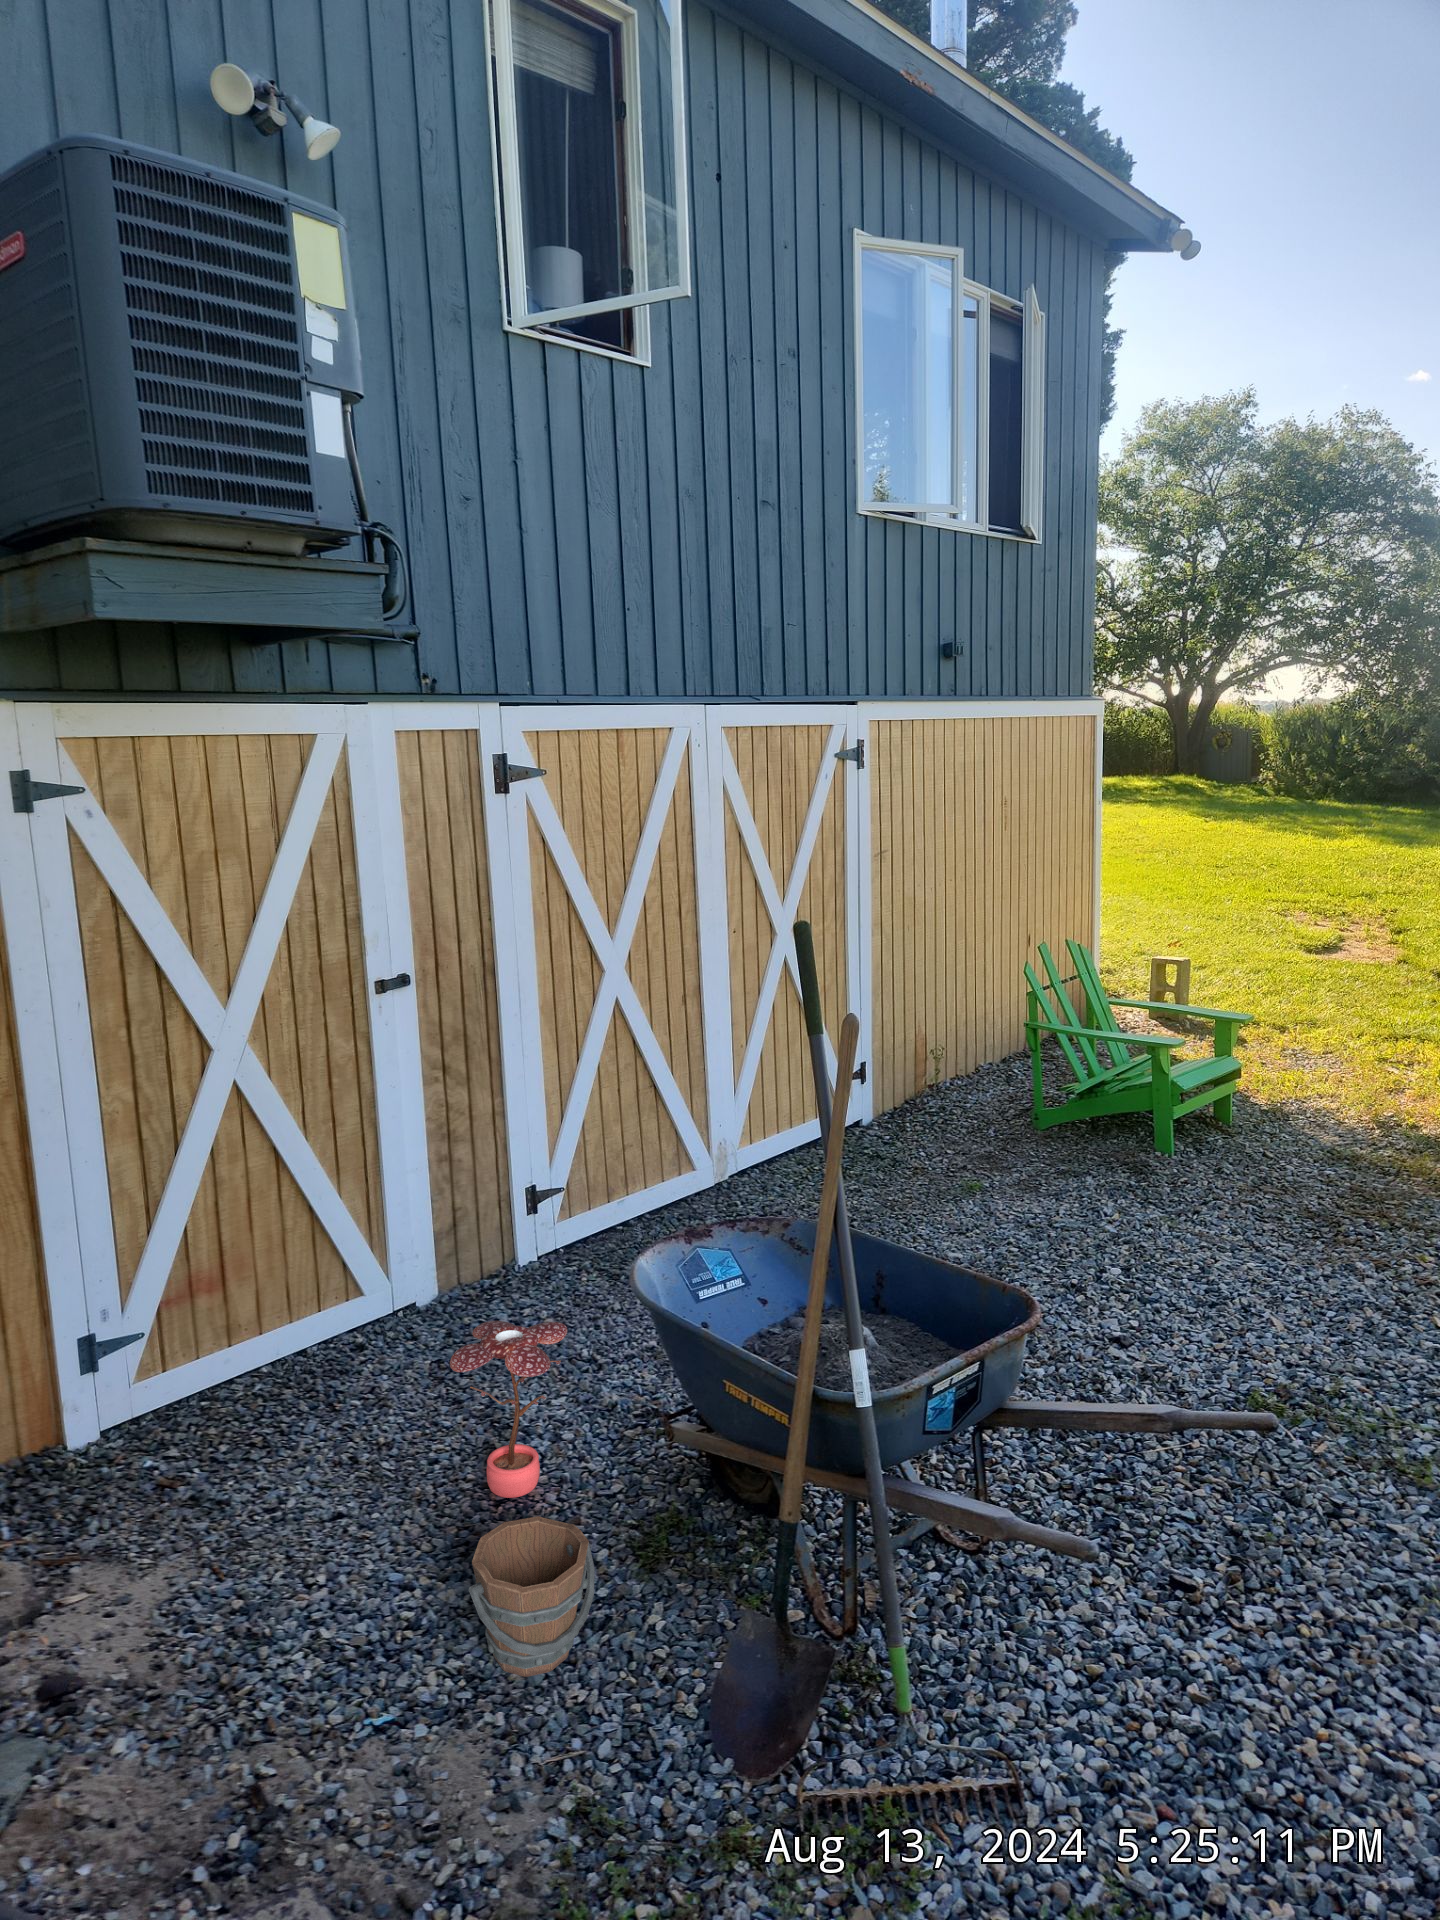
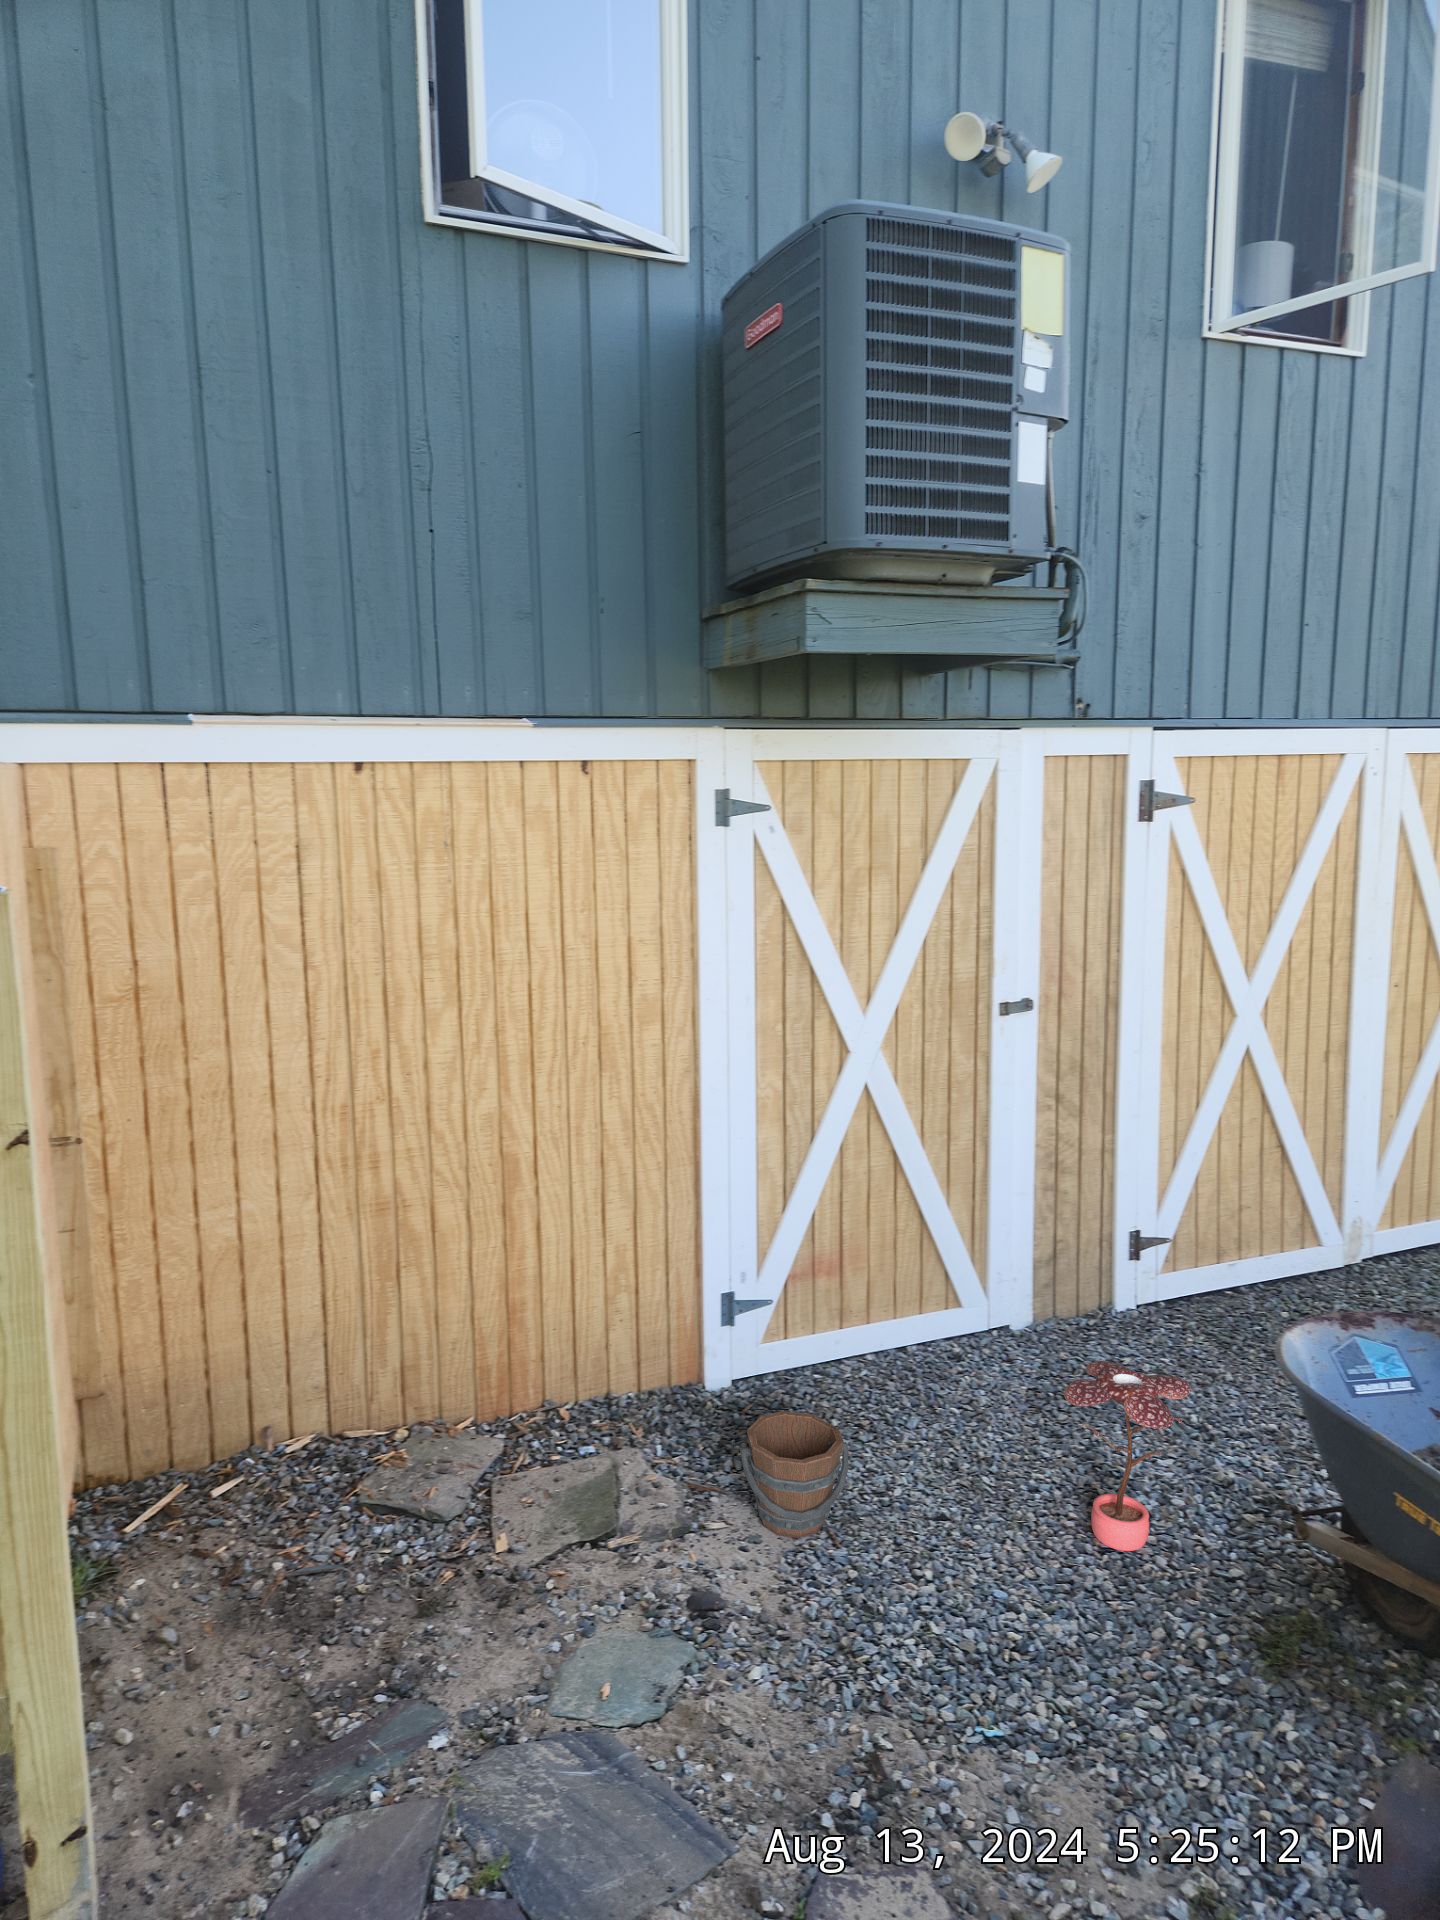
bucket: present [469,1516,595,1677] -> present [740,1411,849,1538]

